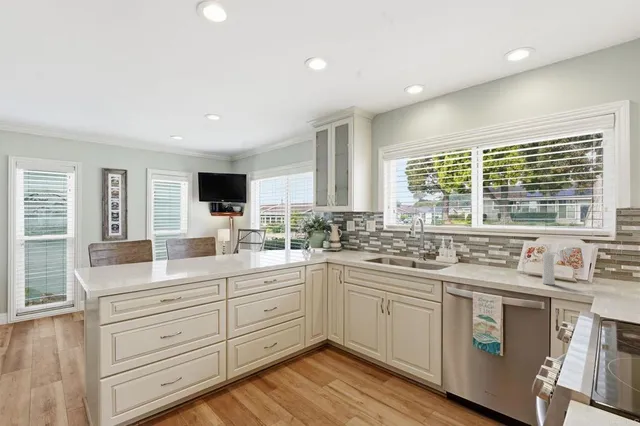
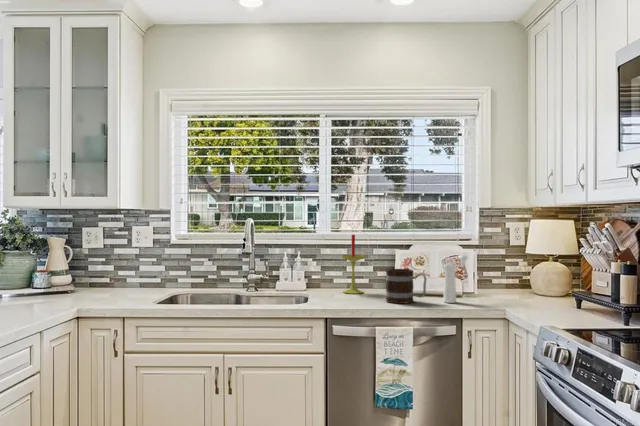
candle: none [477,227,495,270] -> present [342,235,364,294]
mug: none [493,253,526,279] -> present [386,269,426,303]

